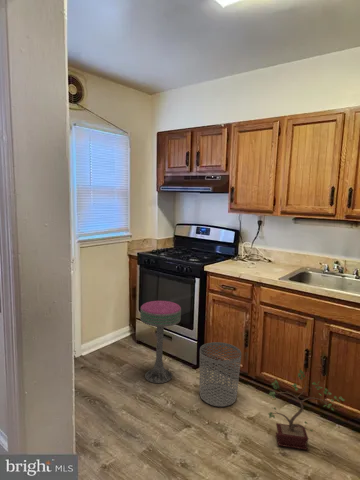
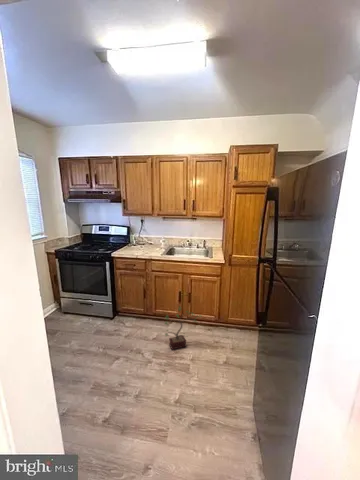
bar stool: present [140,301,181,383] -> none [70,281,100,337]
waste bin: present [200,342,241,407] -> none [117,300,144,340]

